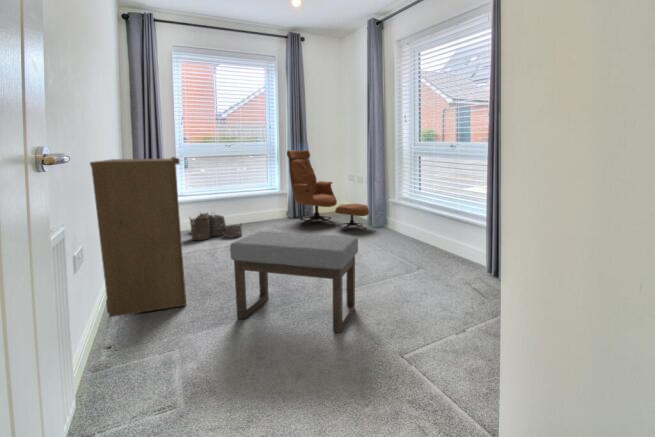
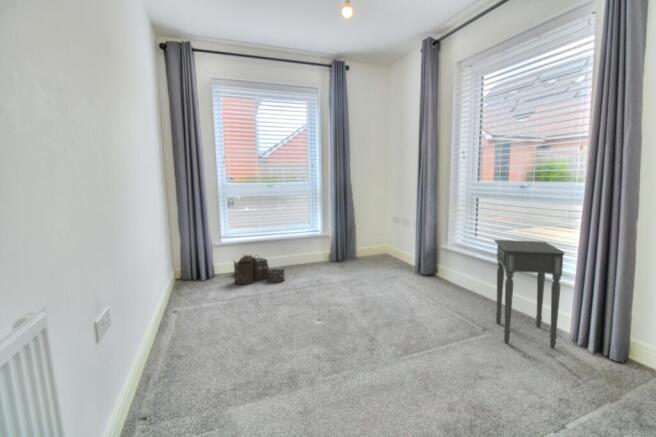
lounge chair: present [287,150,369,230] -> none [332,193,417,278]
bookshelf: present [90,157,186,317] -> none [140,204,228,377]
side table: none [435,187,492,279] -> present [494,240,564,348]
ottoman: present [230,231,358,333] -> none [277,288,415,415]

